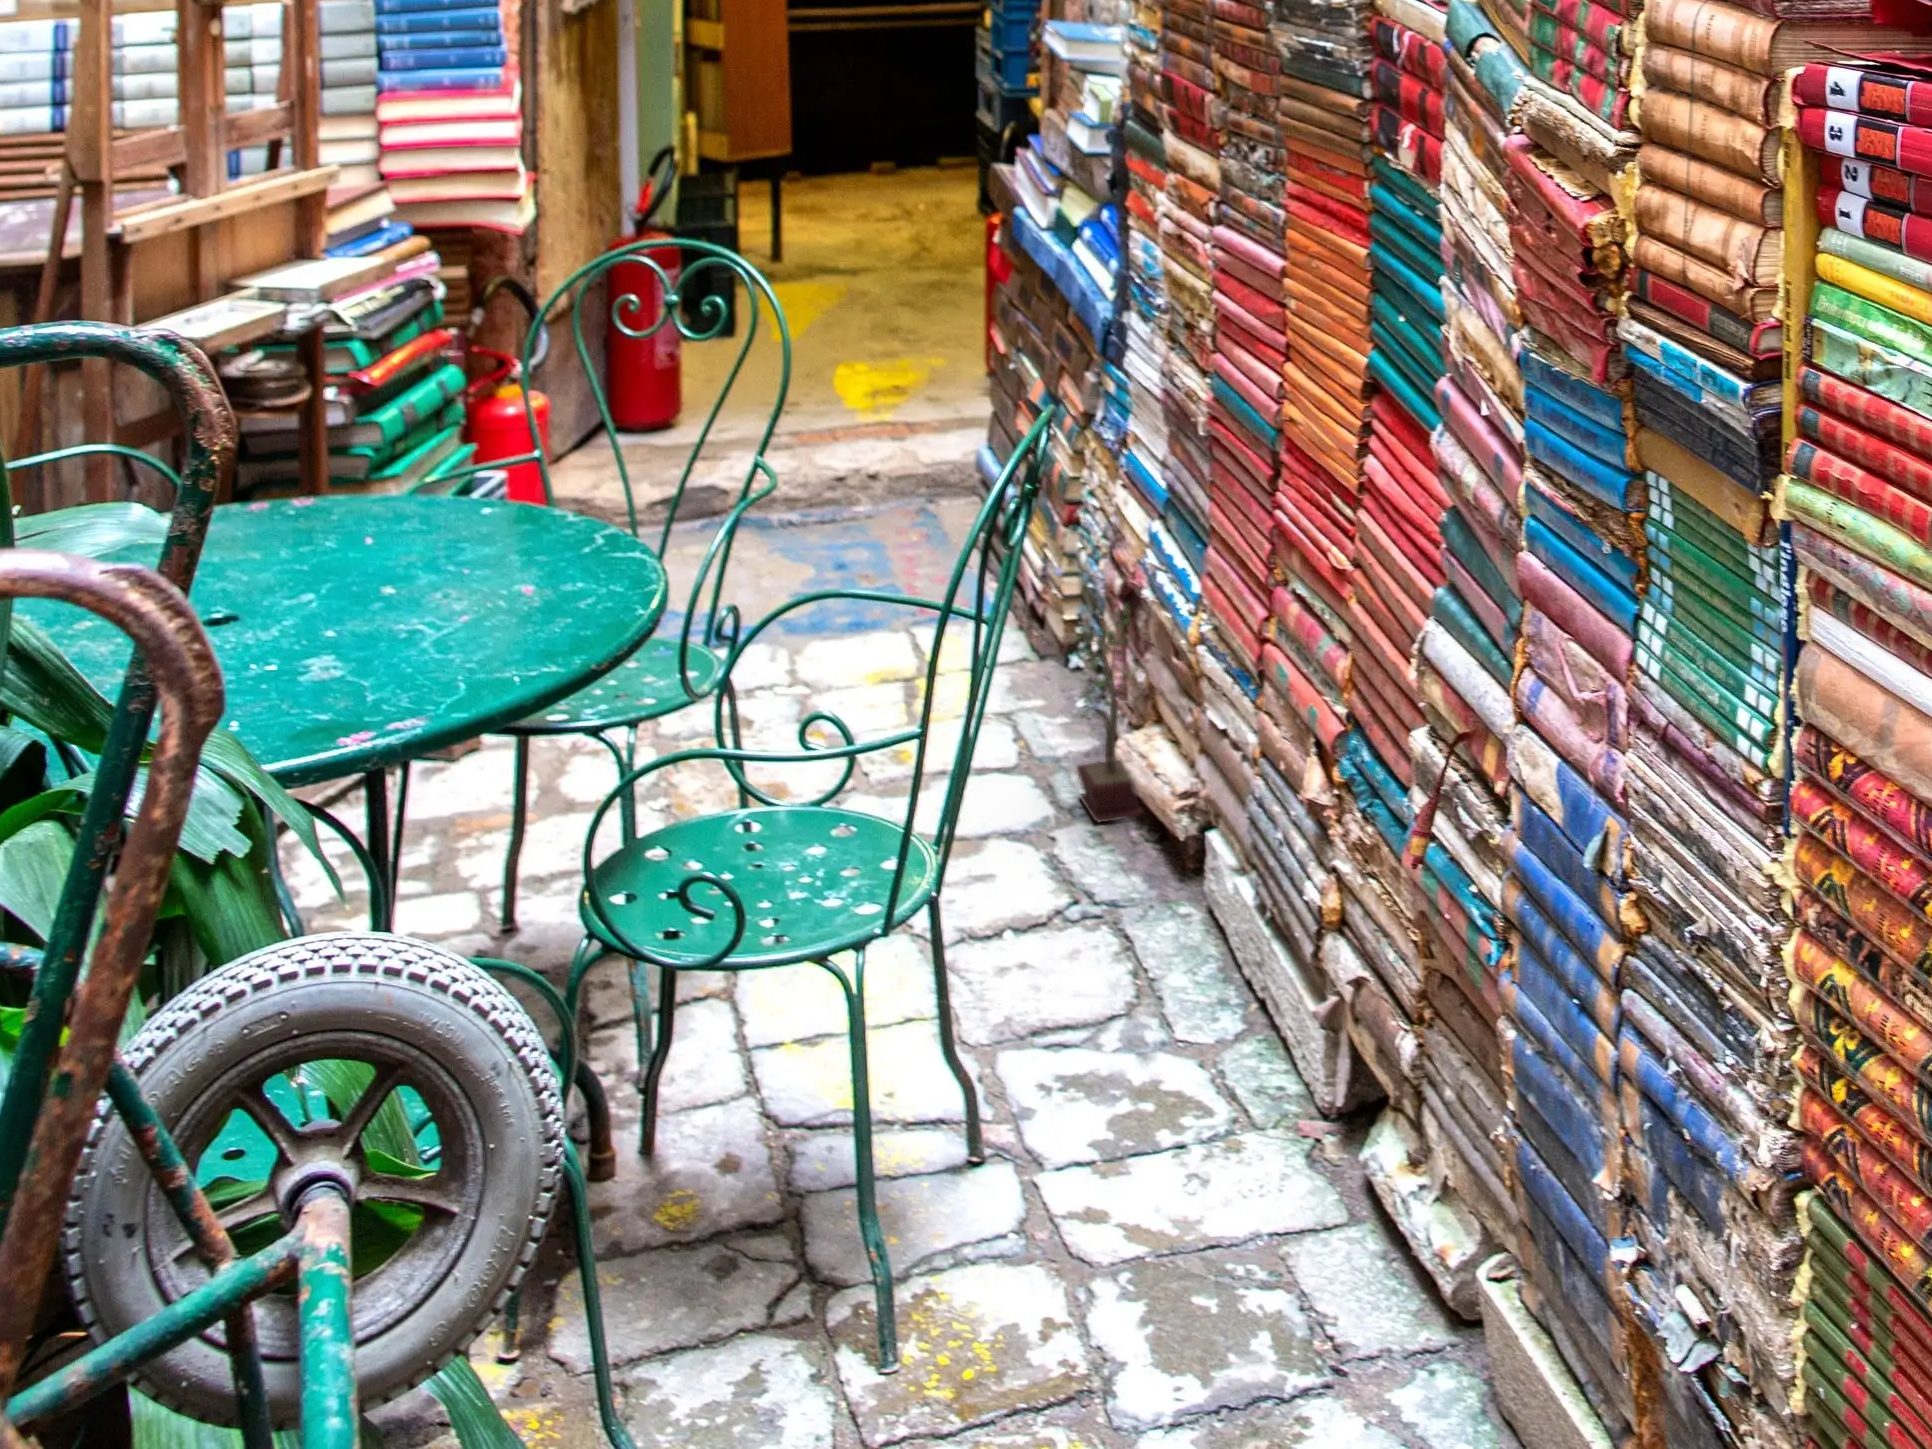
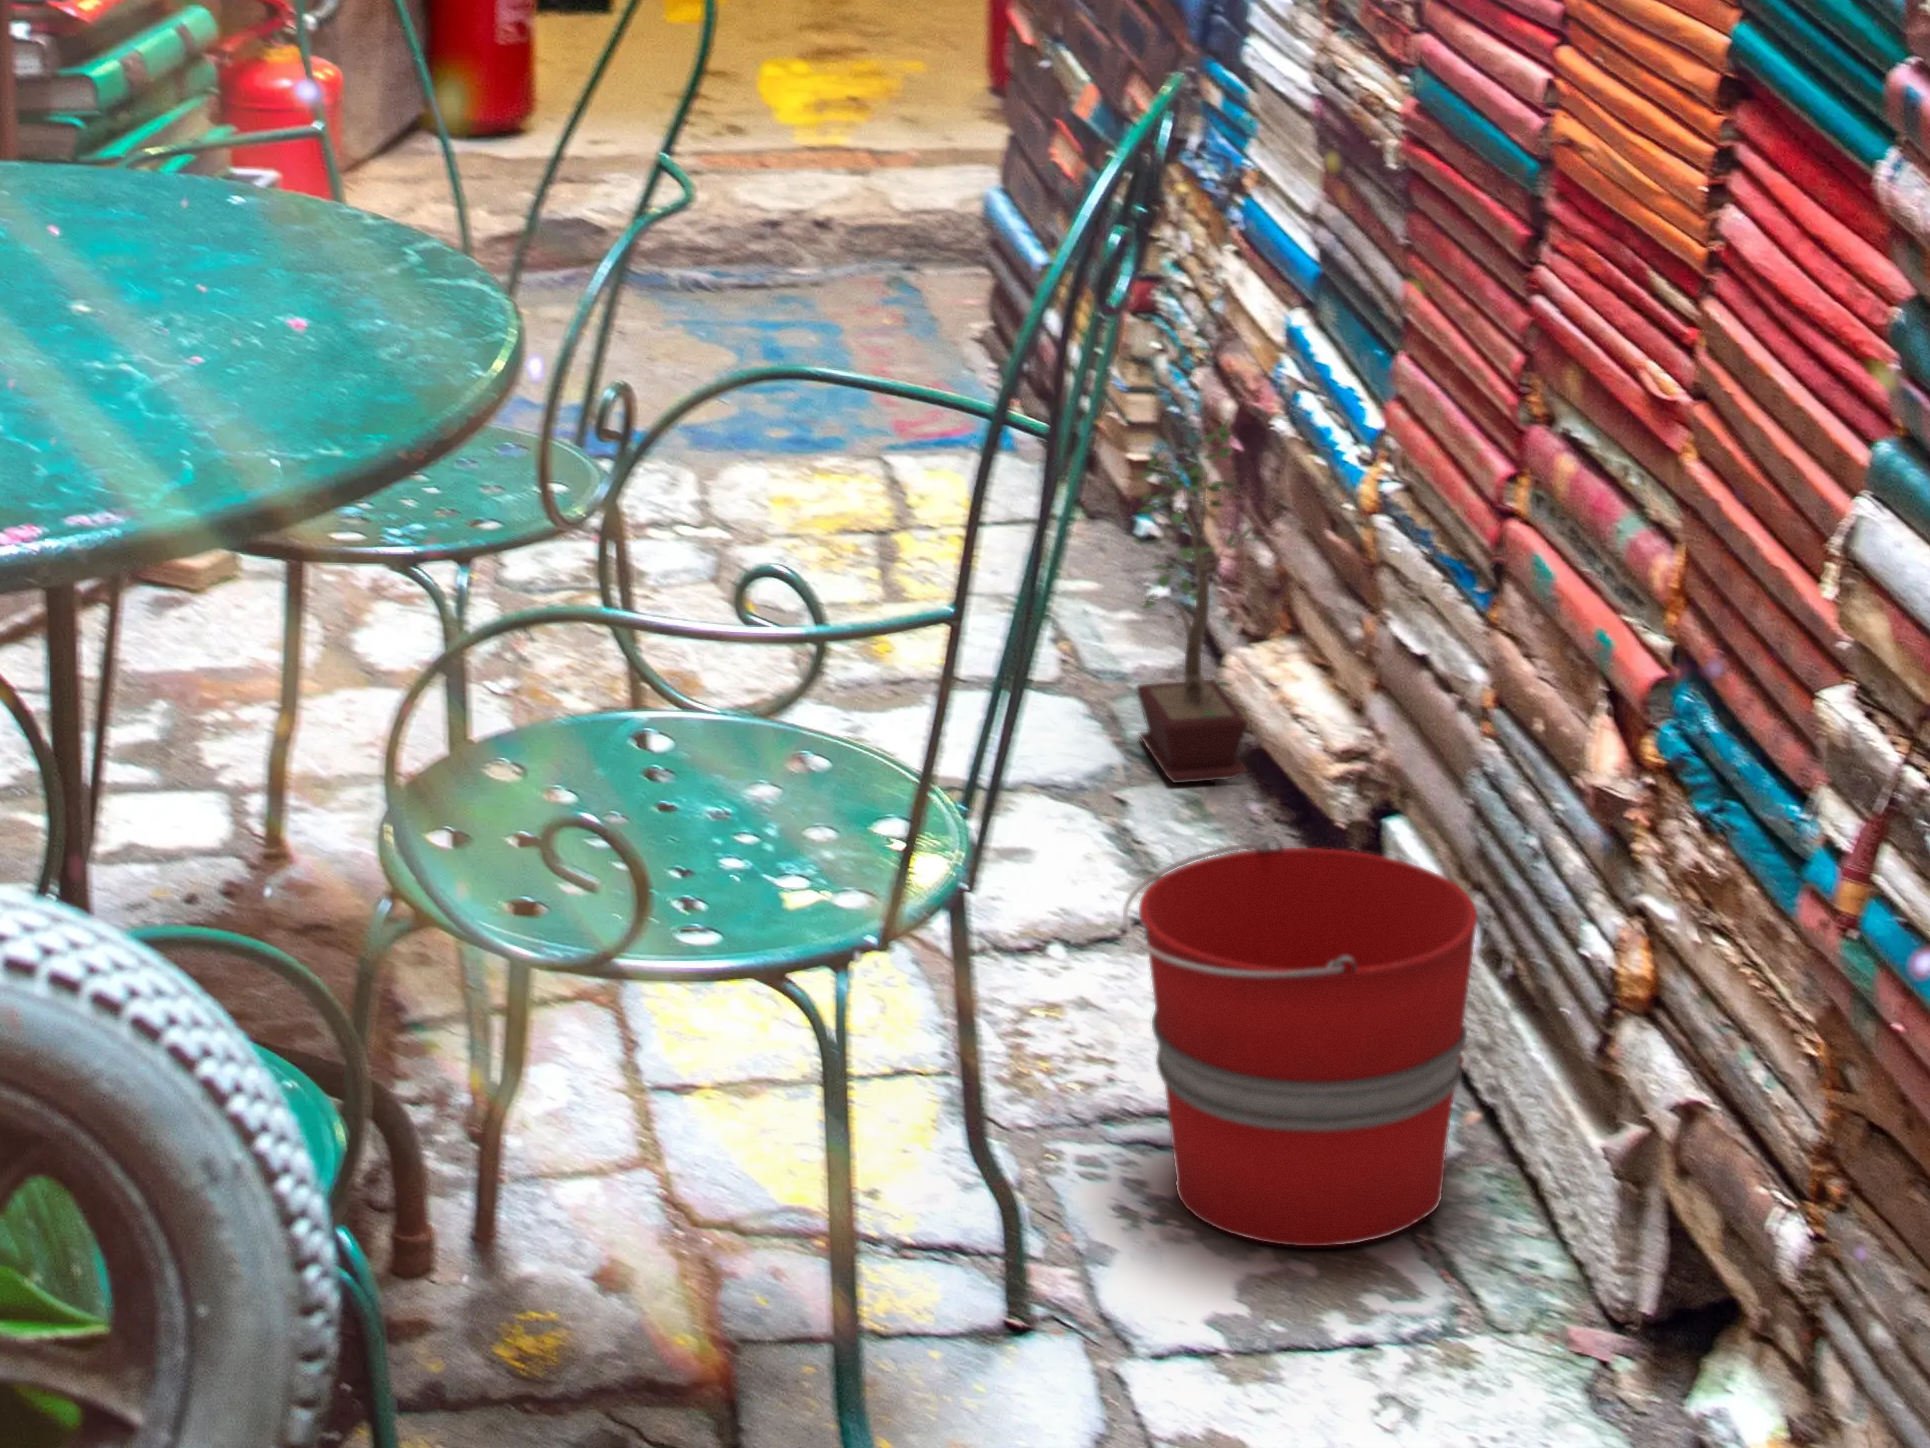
bucket: none [1043,845,1253,1078] -> present [1123,837,1477,1246]

